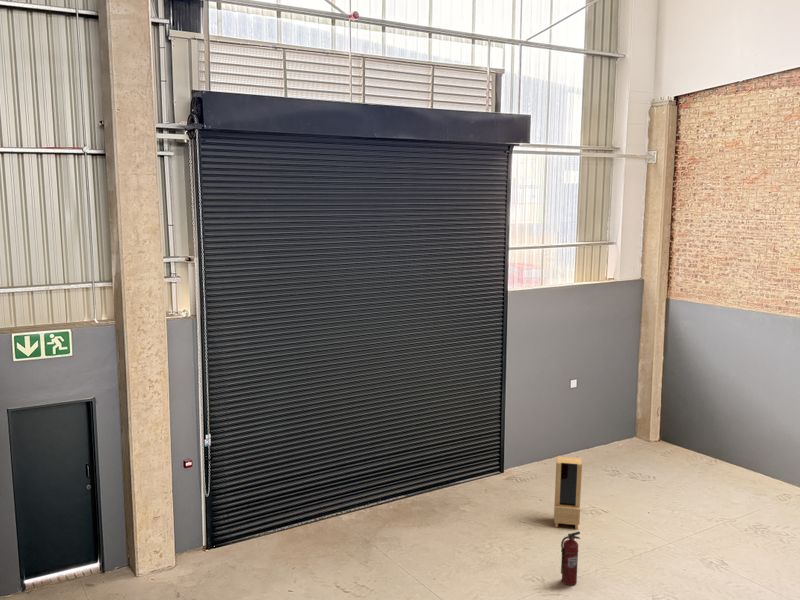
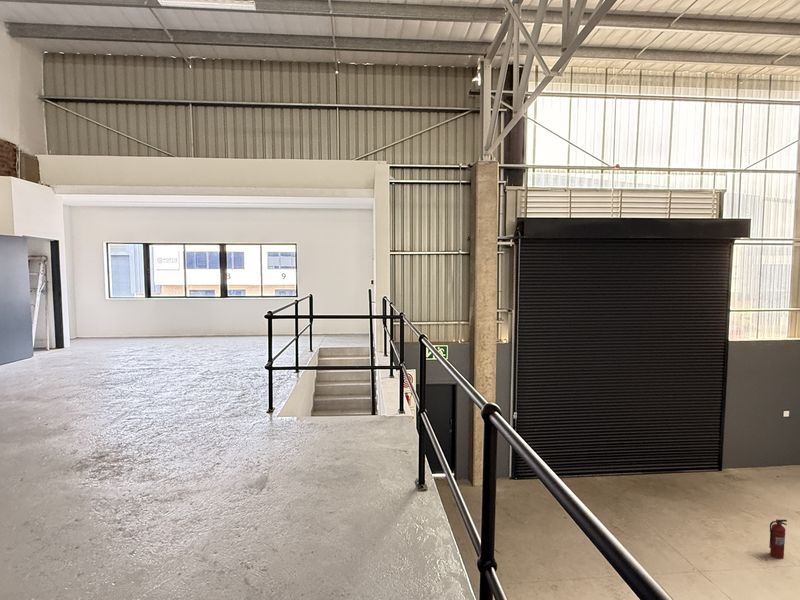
storage cabinet: present [554,456,582,529] -> none [765,464,791,522]

